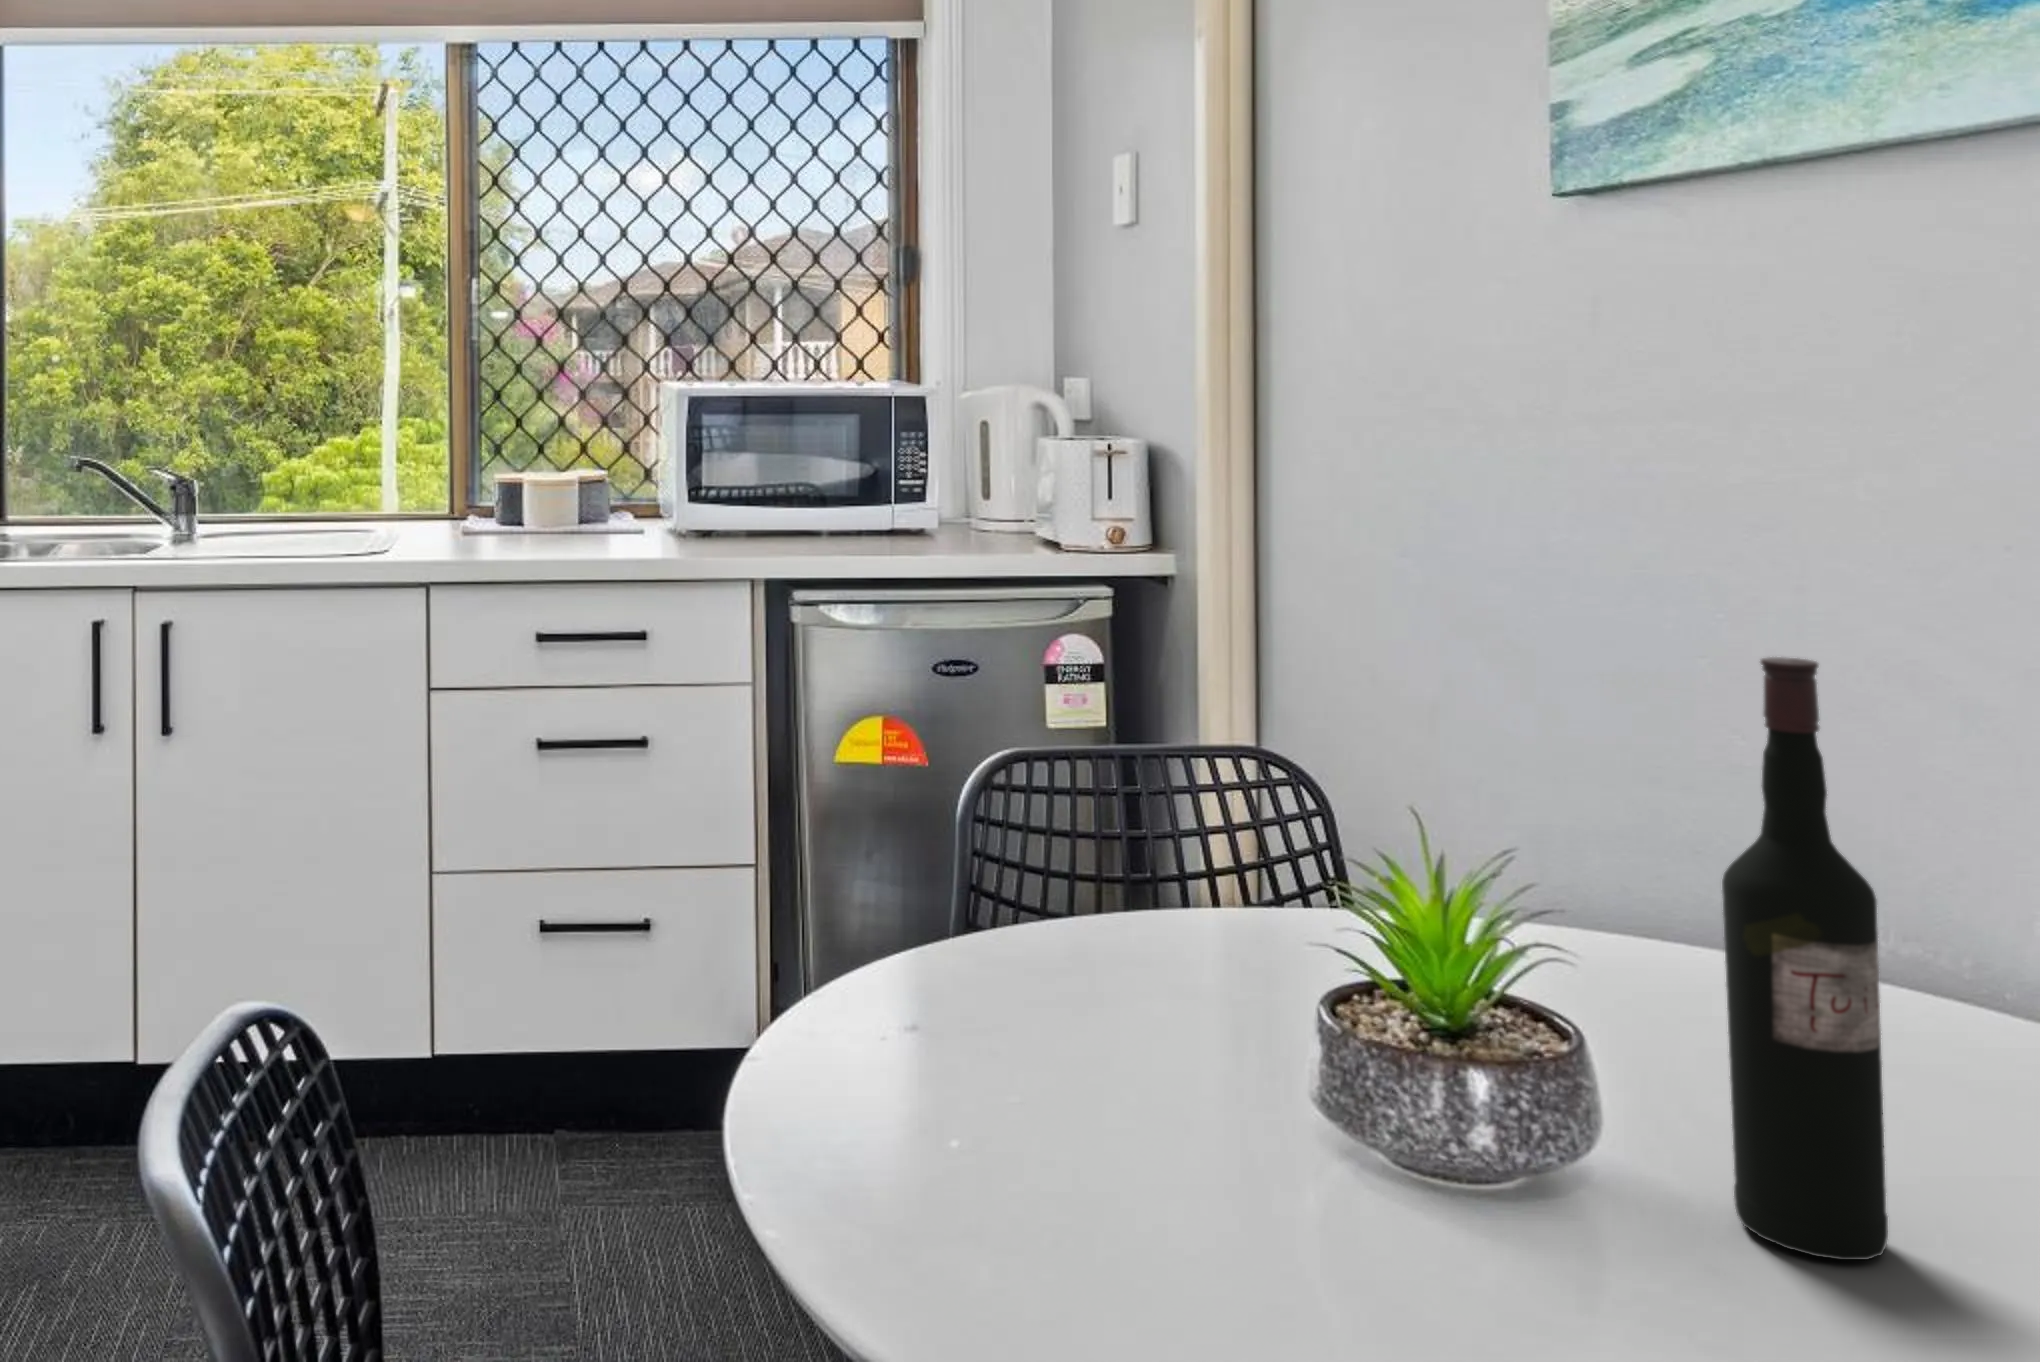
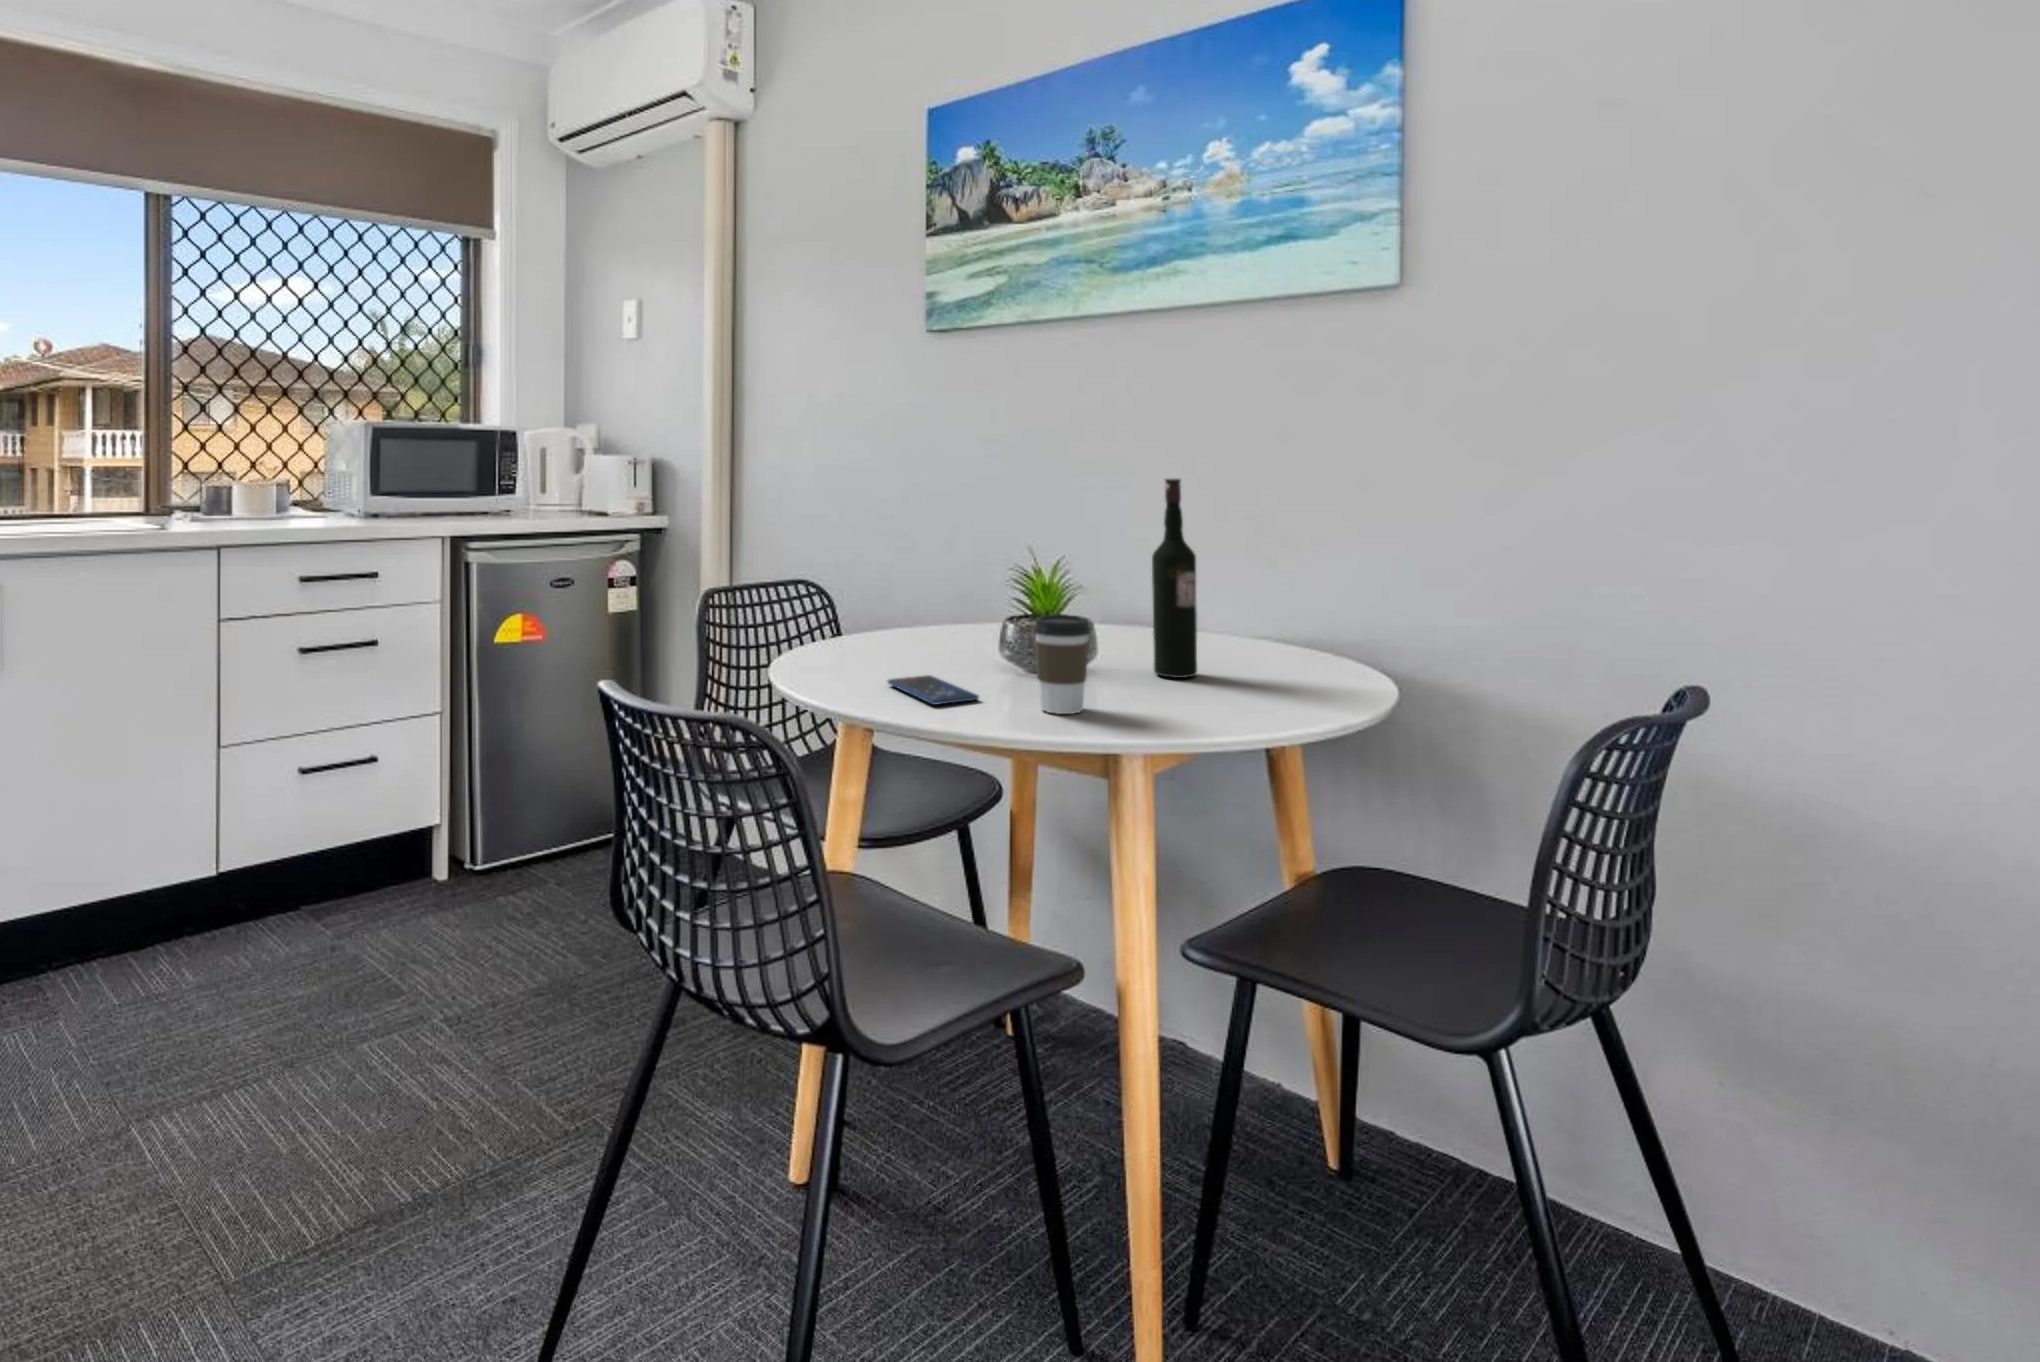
coffee cup: none [1170,981,1321,1255] -> present [1033,615,1090,714]
smartphone: none [995,1023,1137,1133] -> present [888,675,979,705]

